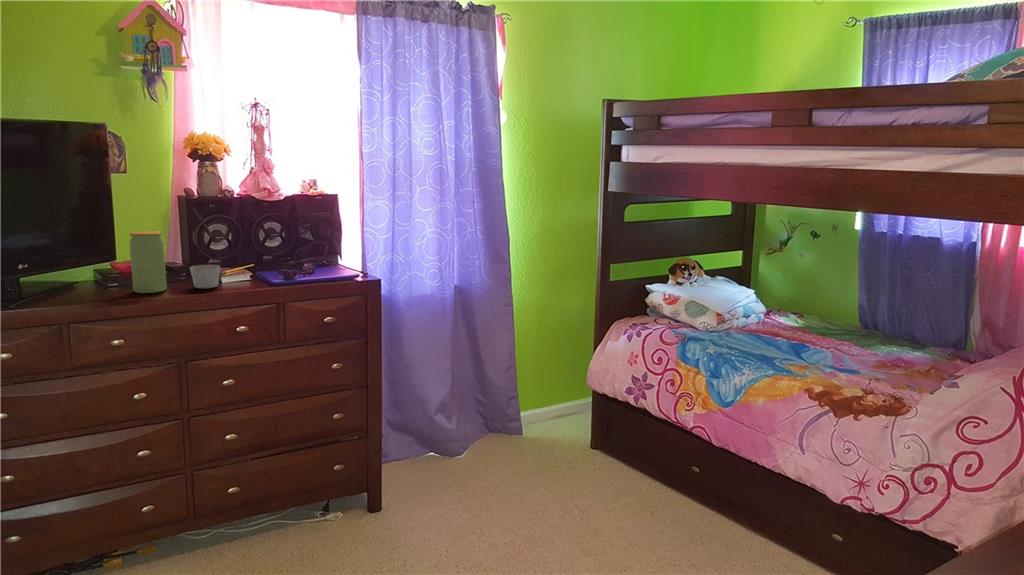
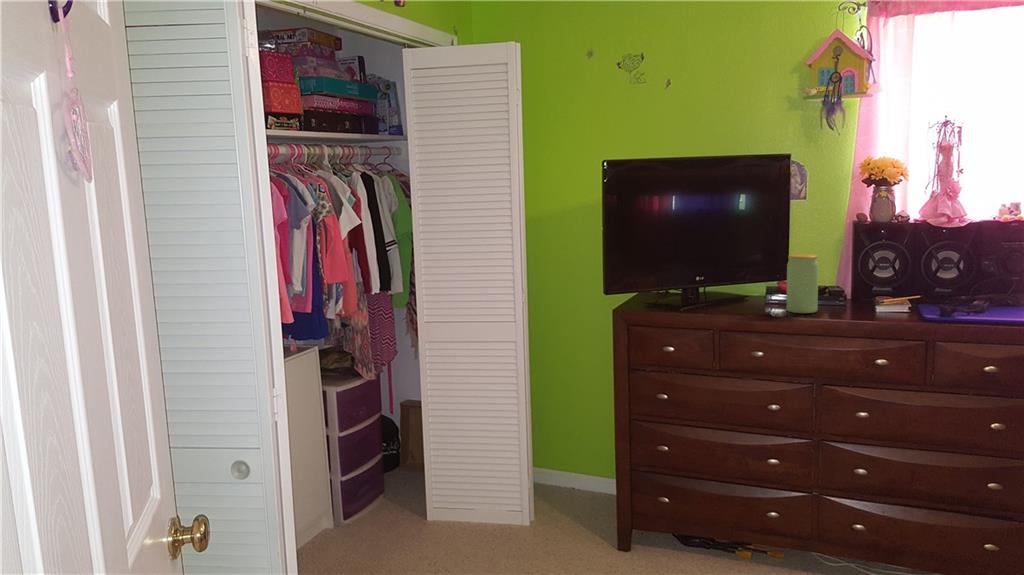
candle: present [190,265,220,288] -> none [842,291,873,315]

